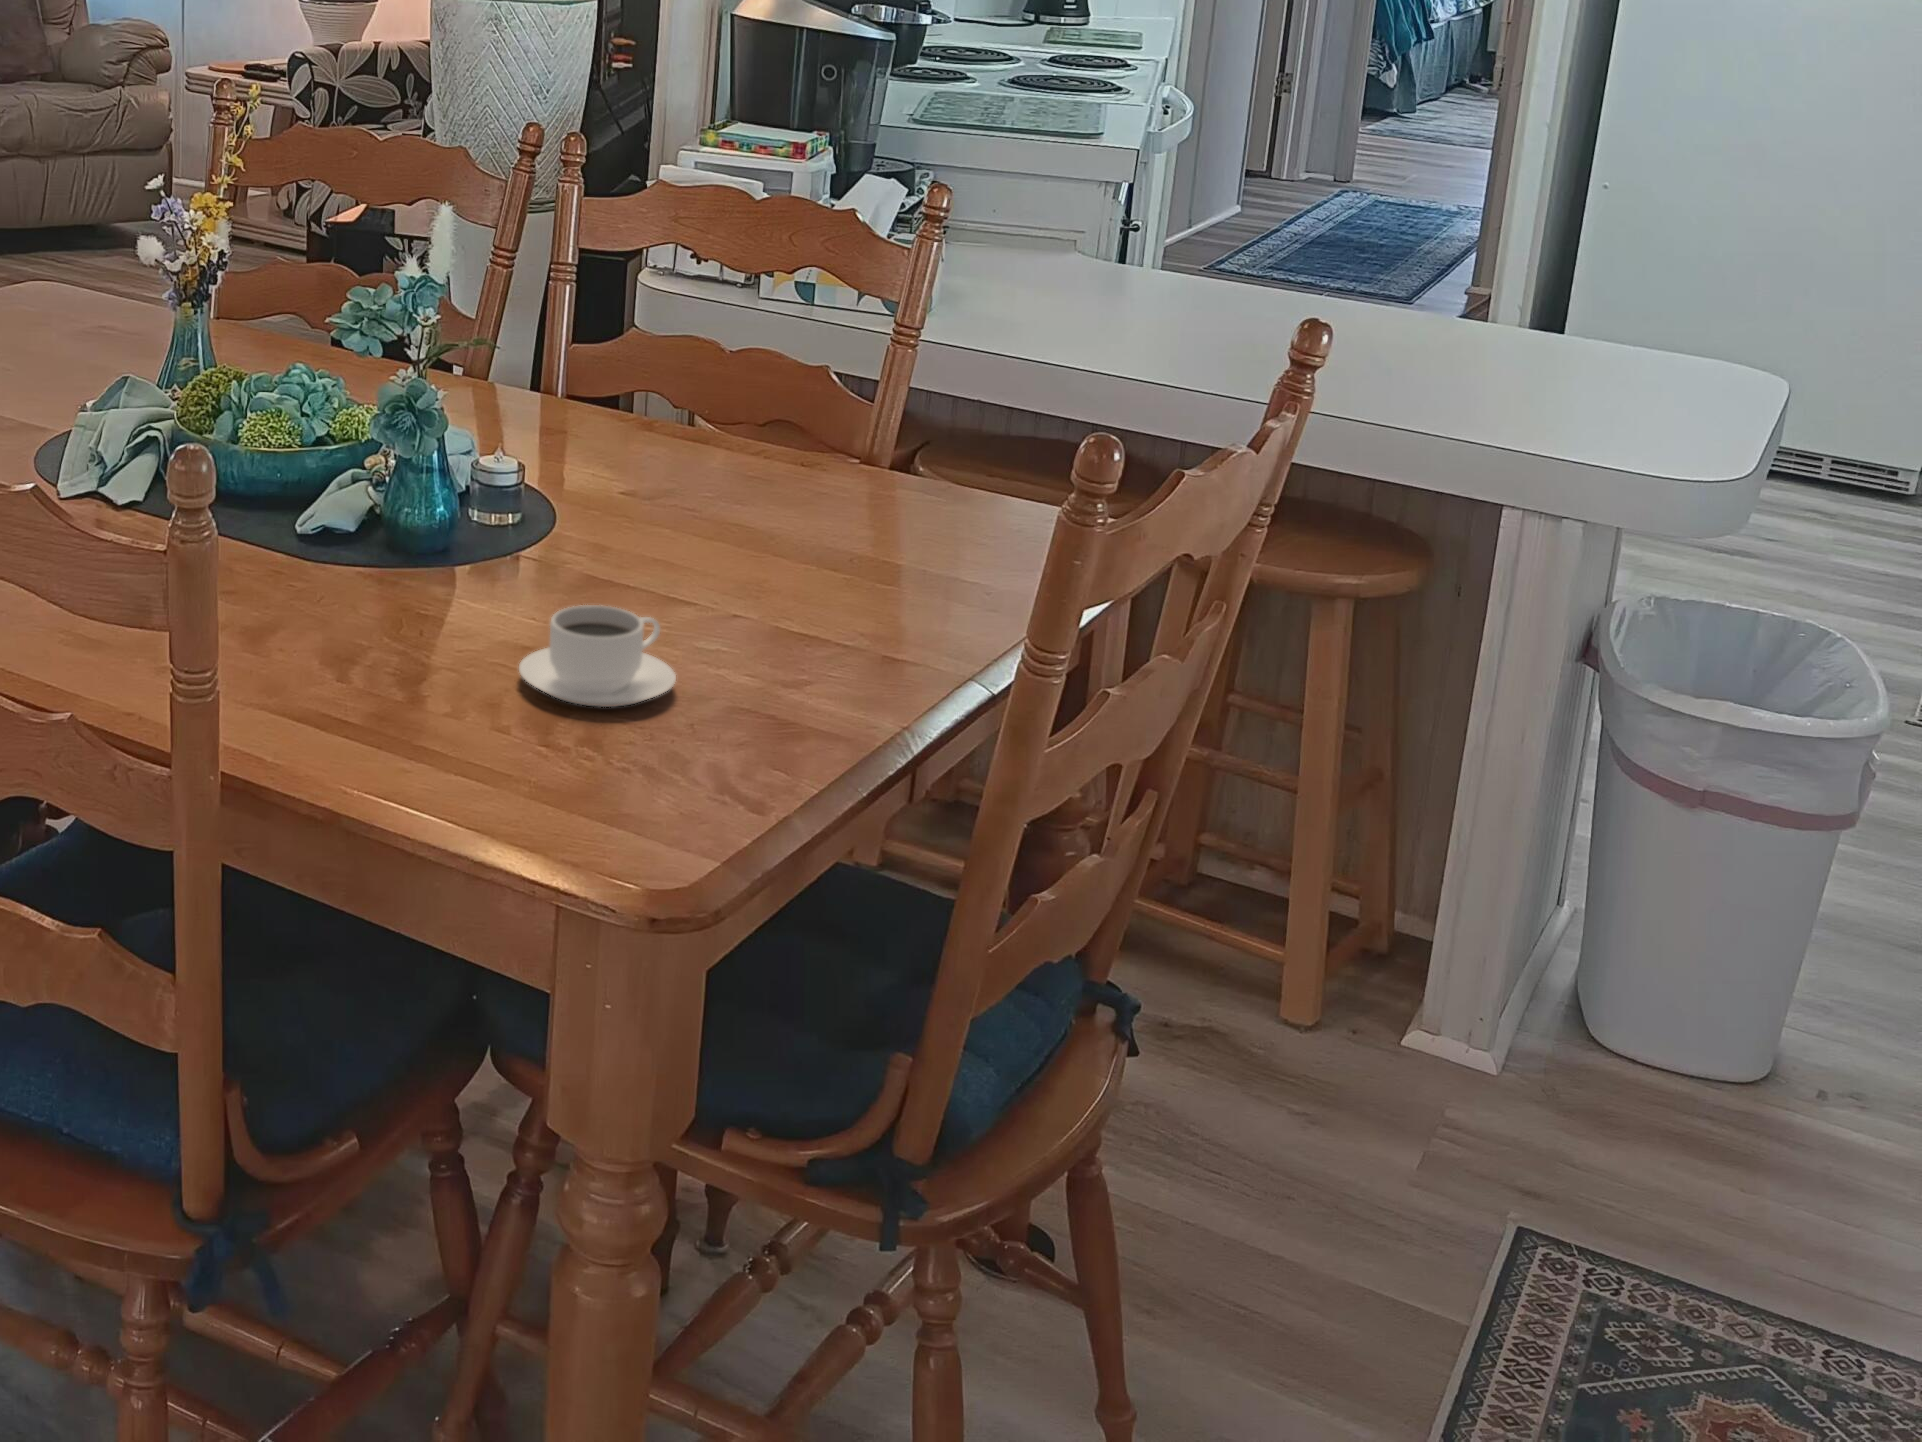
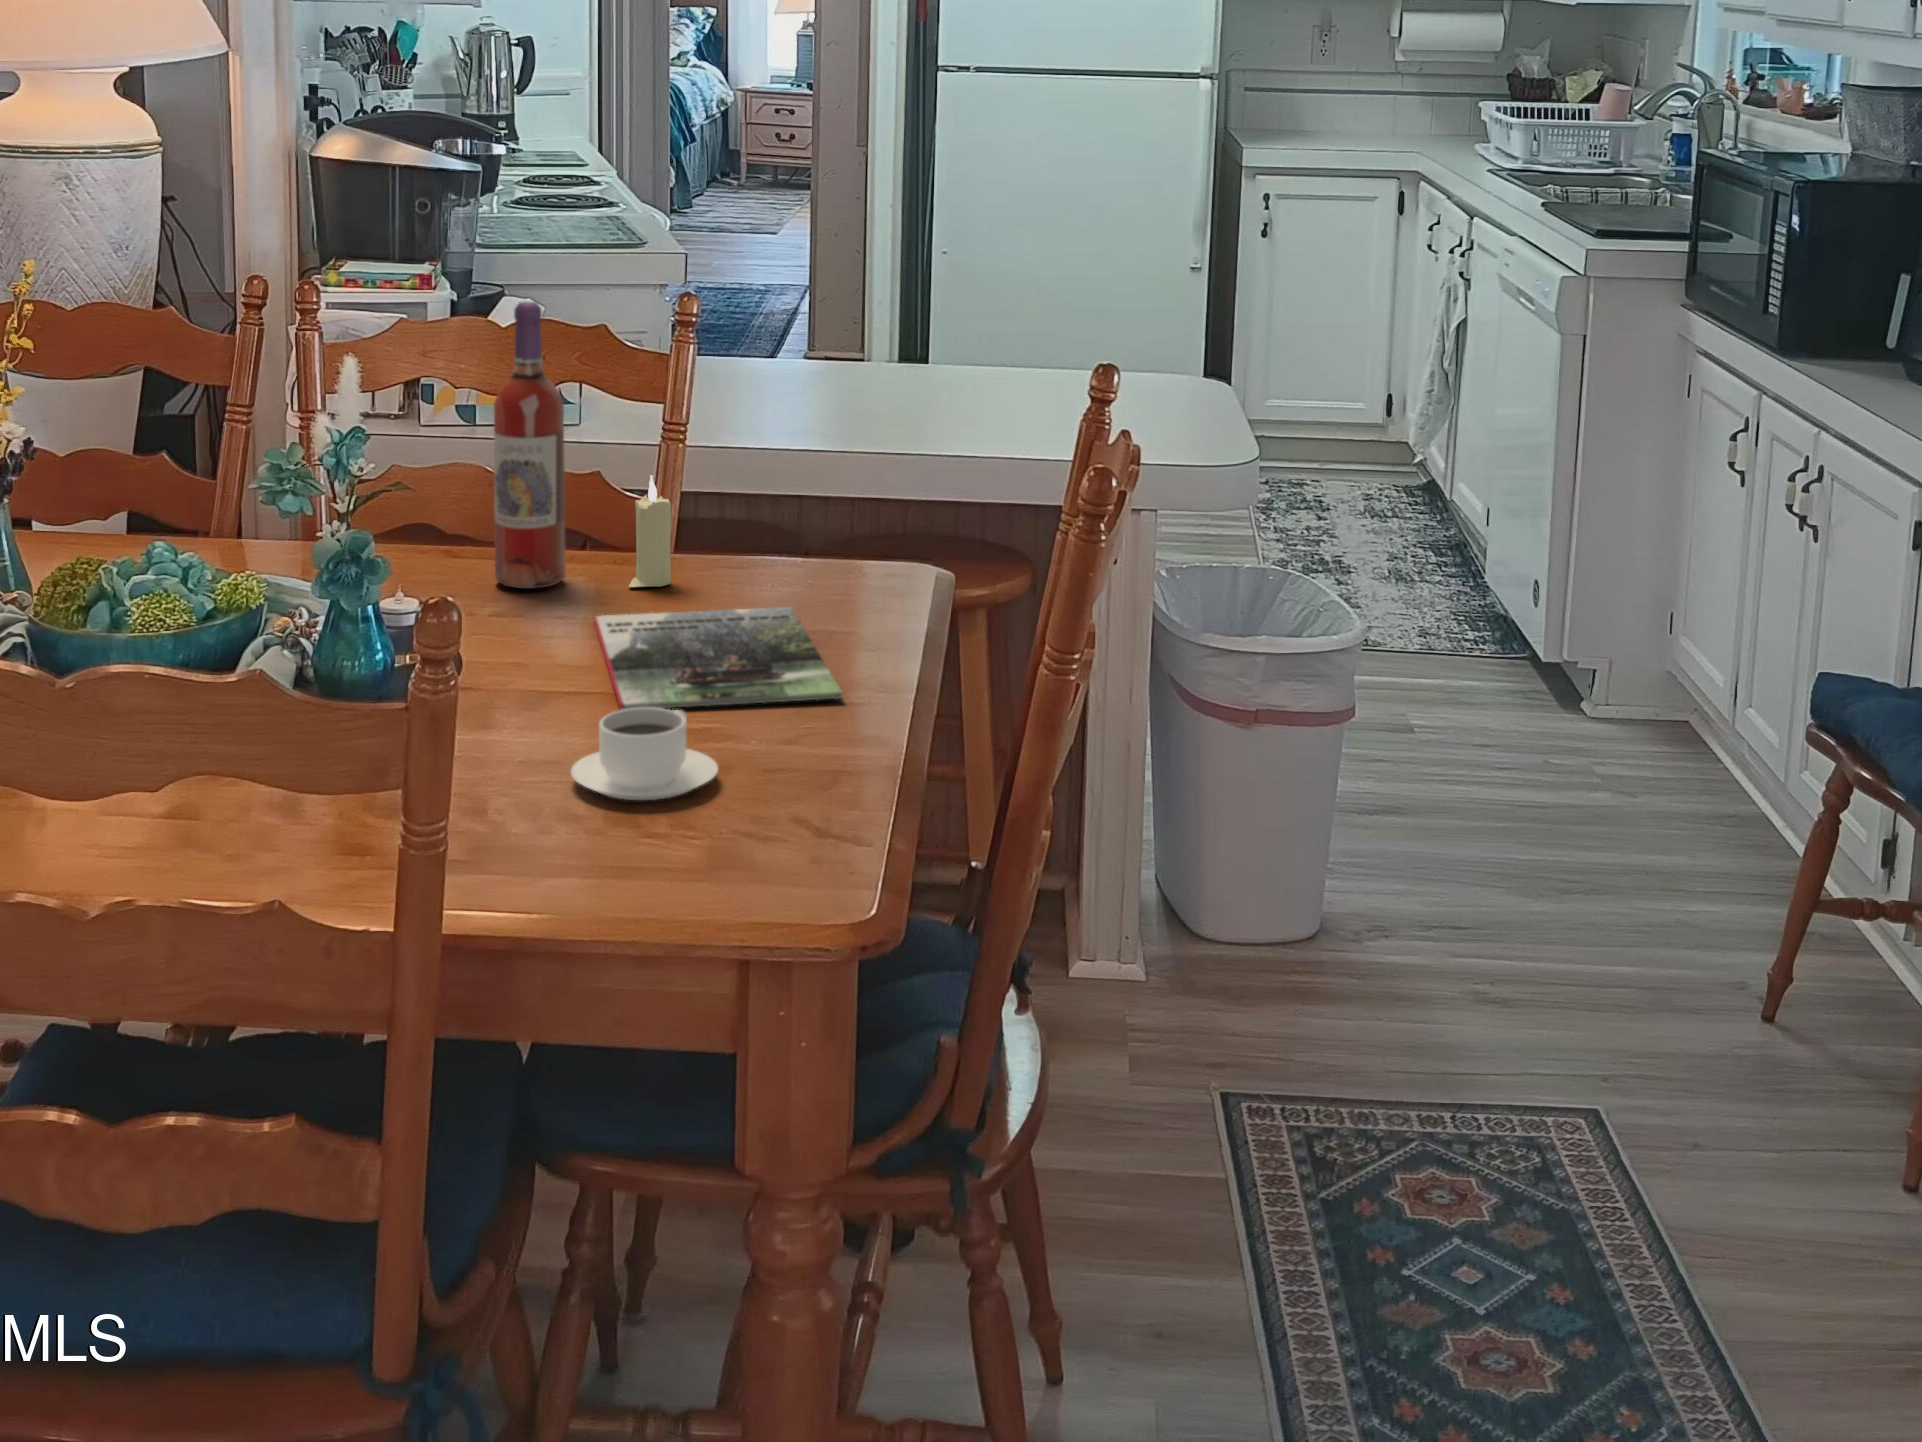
wine bottle: none [660,169,745,471] -> present [494,302,566,589]
candle: none [790,370,846,491] -> present [629,475,671,587]
magazine: none [649,508,936,645] -> present [594,607,842,710]

